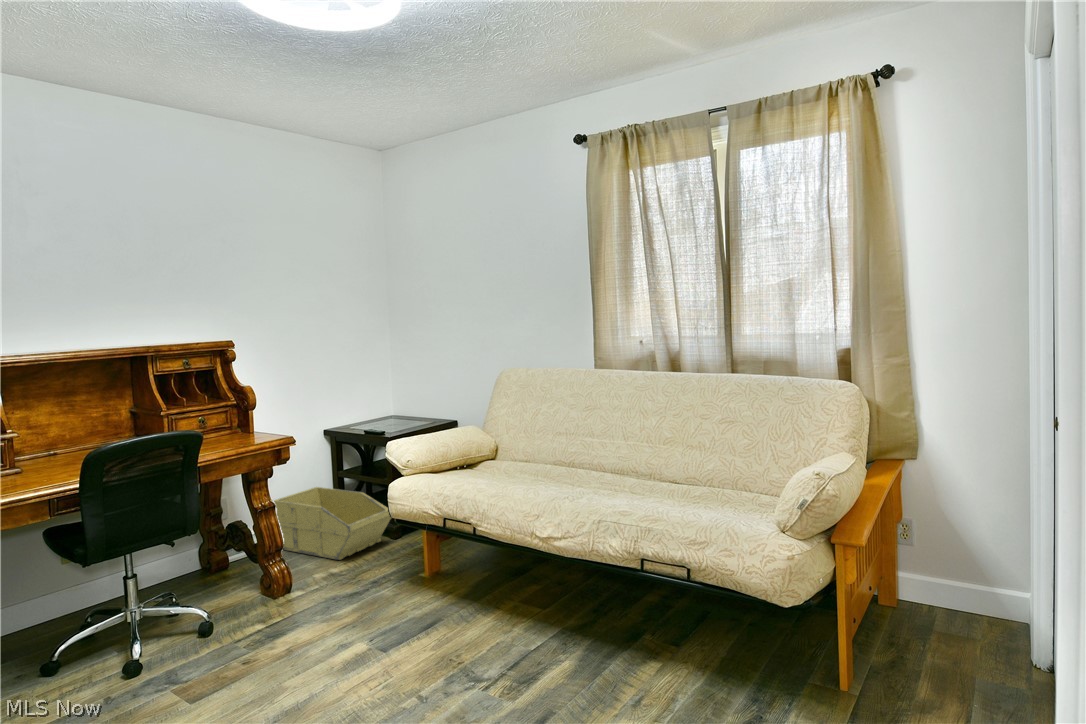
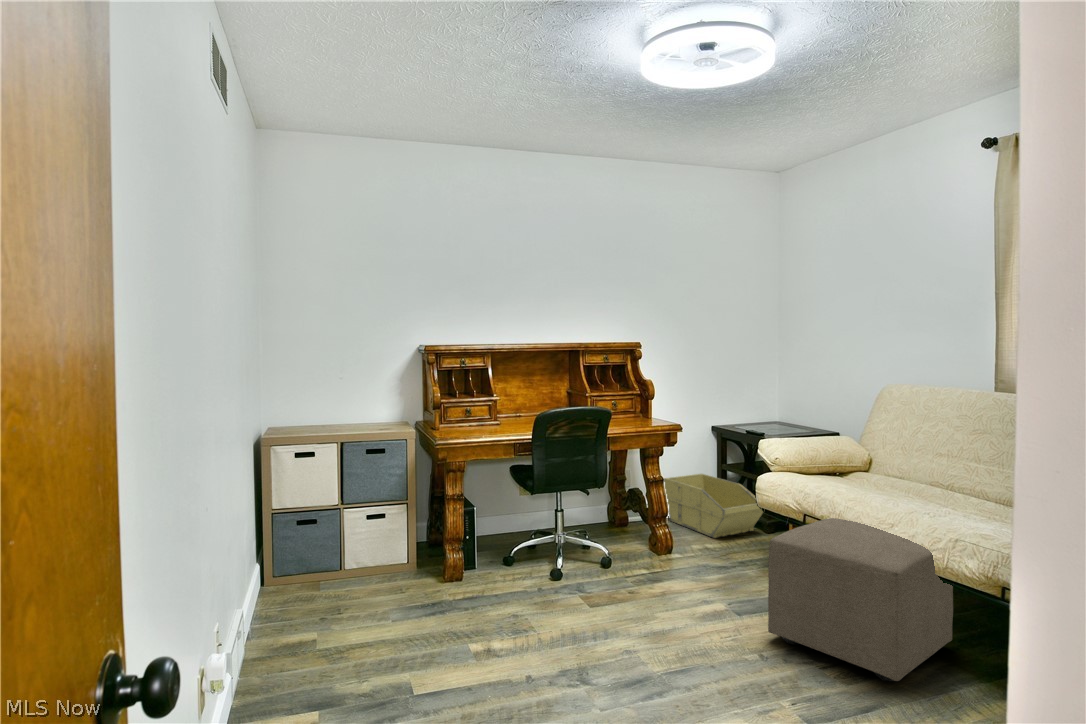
ottoman: none [419,519,590,683] -> present [768,518,953,681]

